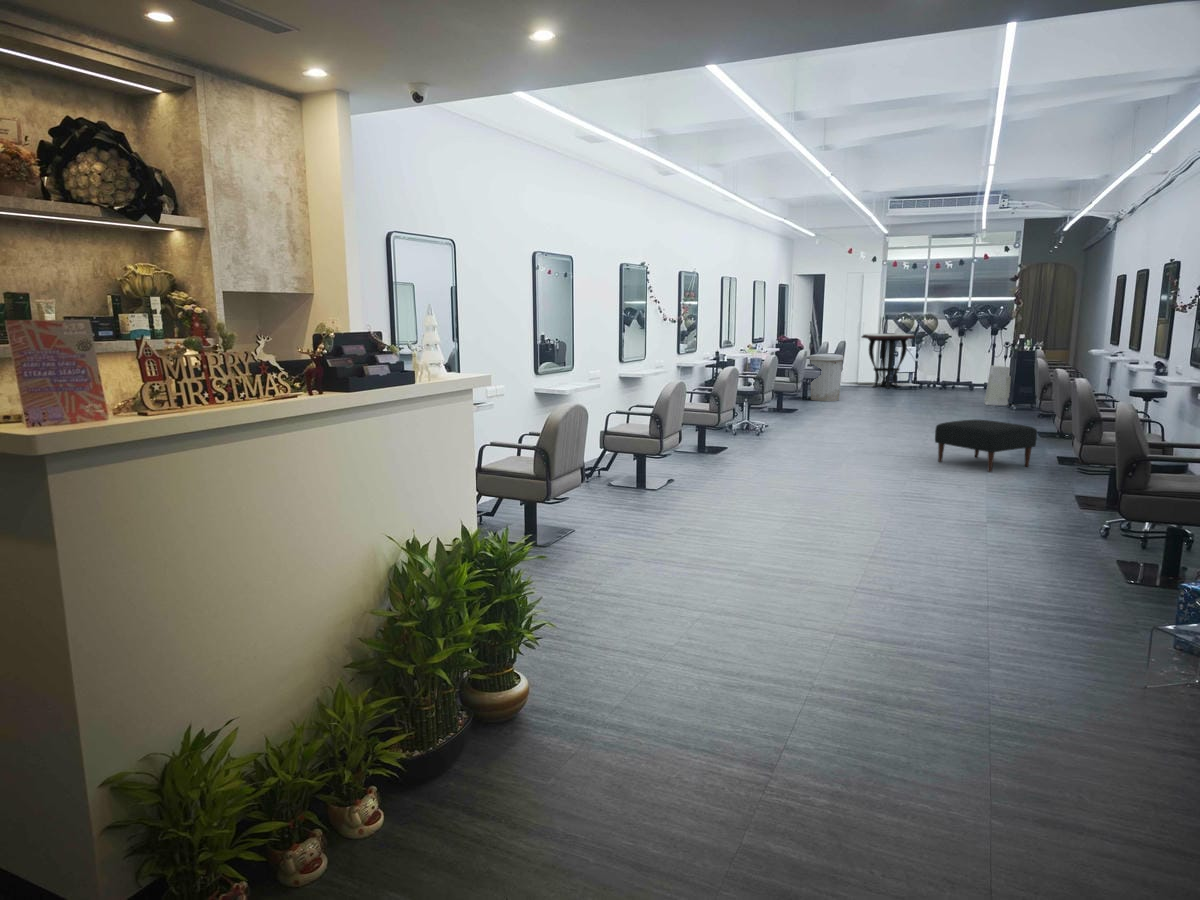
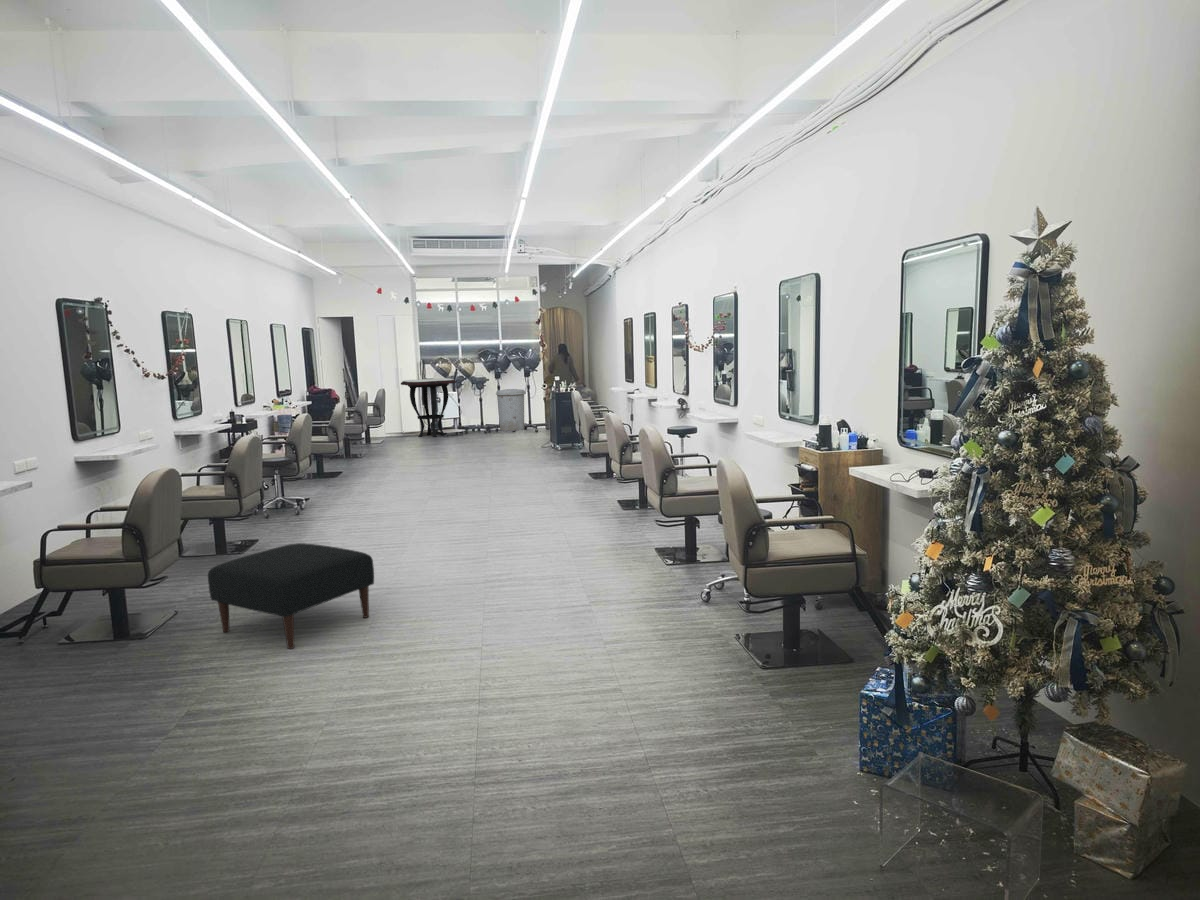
trash can: present [809,354,844,401] -> present [496,389,525,431]
air purifier: present [984,365,1011,405] -> none [531,407,553,447]
ottoman: present [935,420,1037,472] -> present [208,543,374,649]

